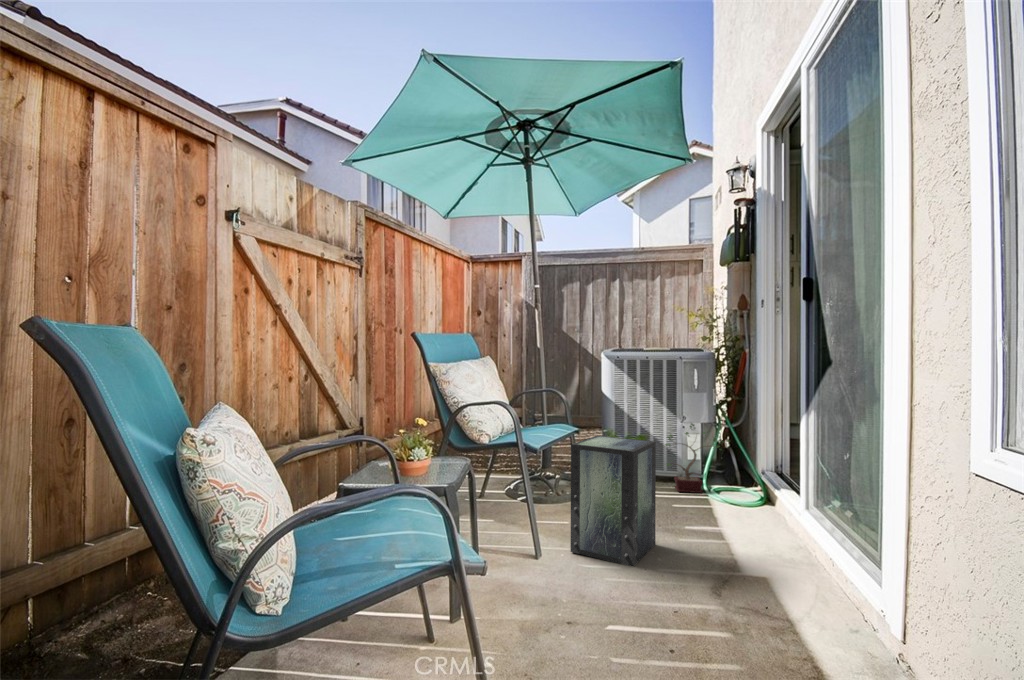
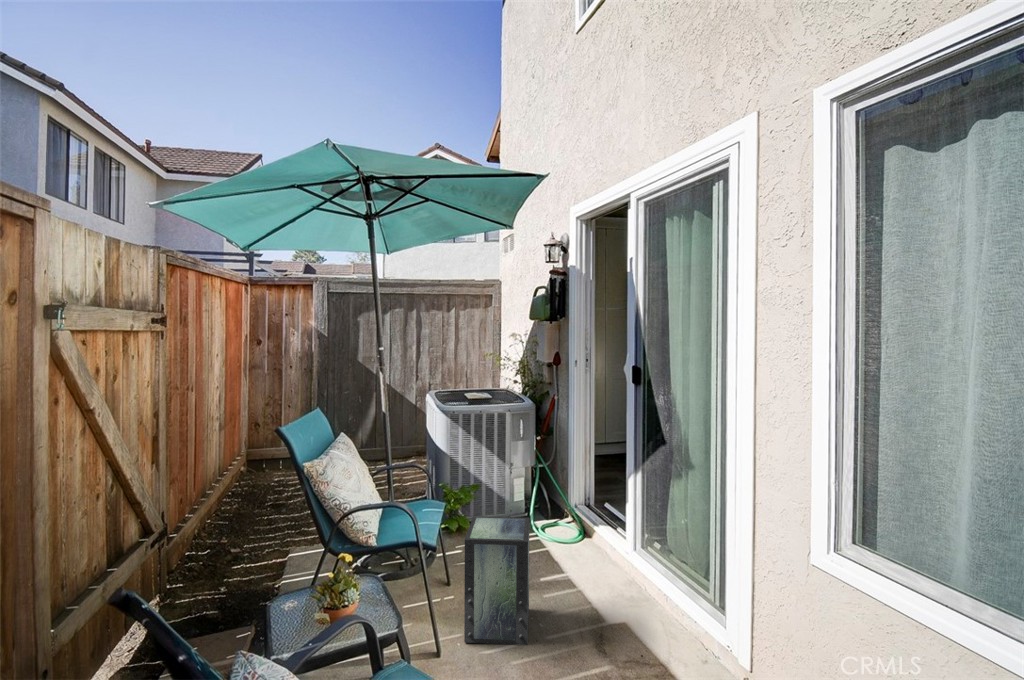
potted plant: present [665,423,729,493] -> none [498,468,552,532]

